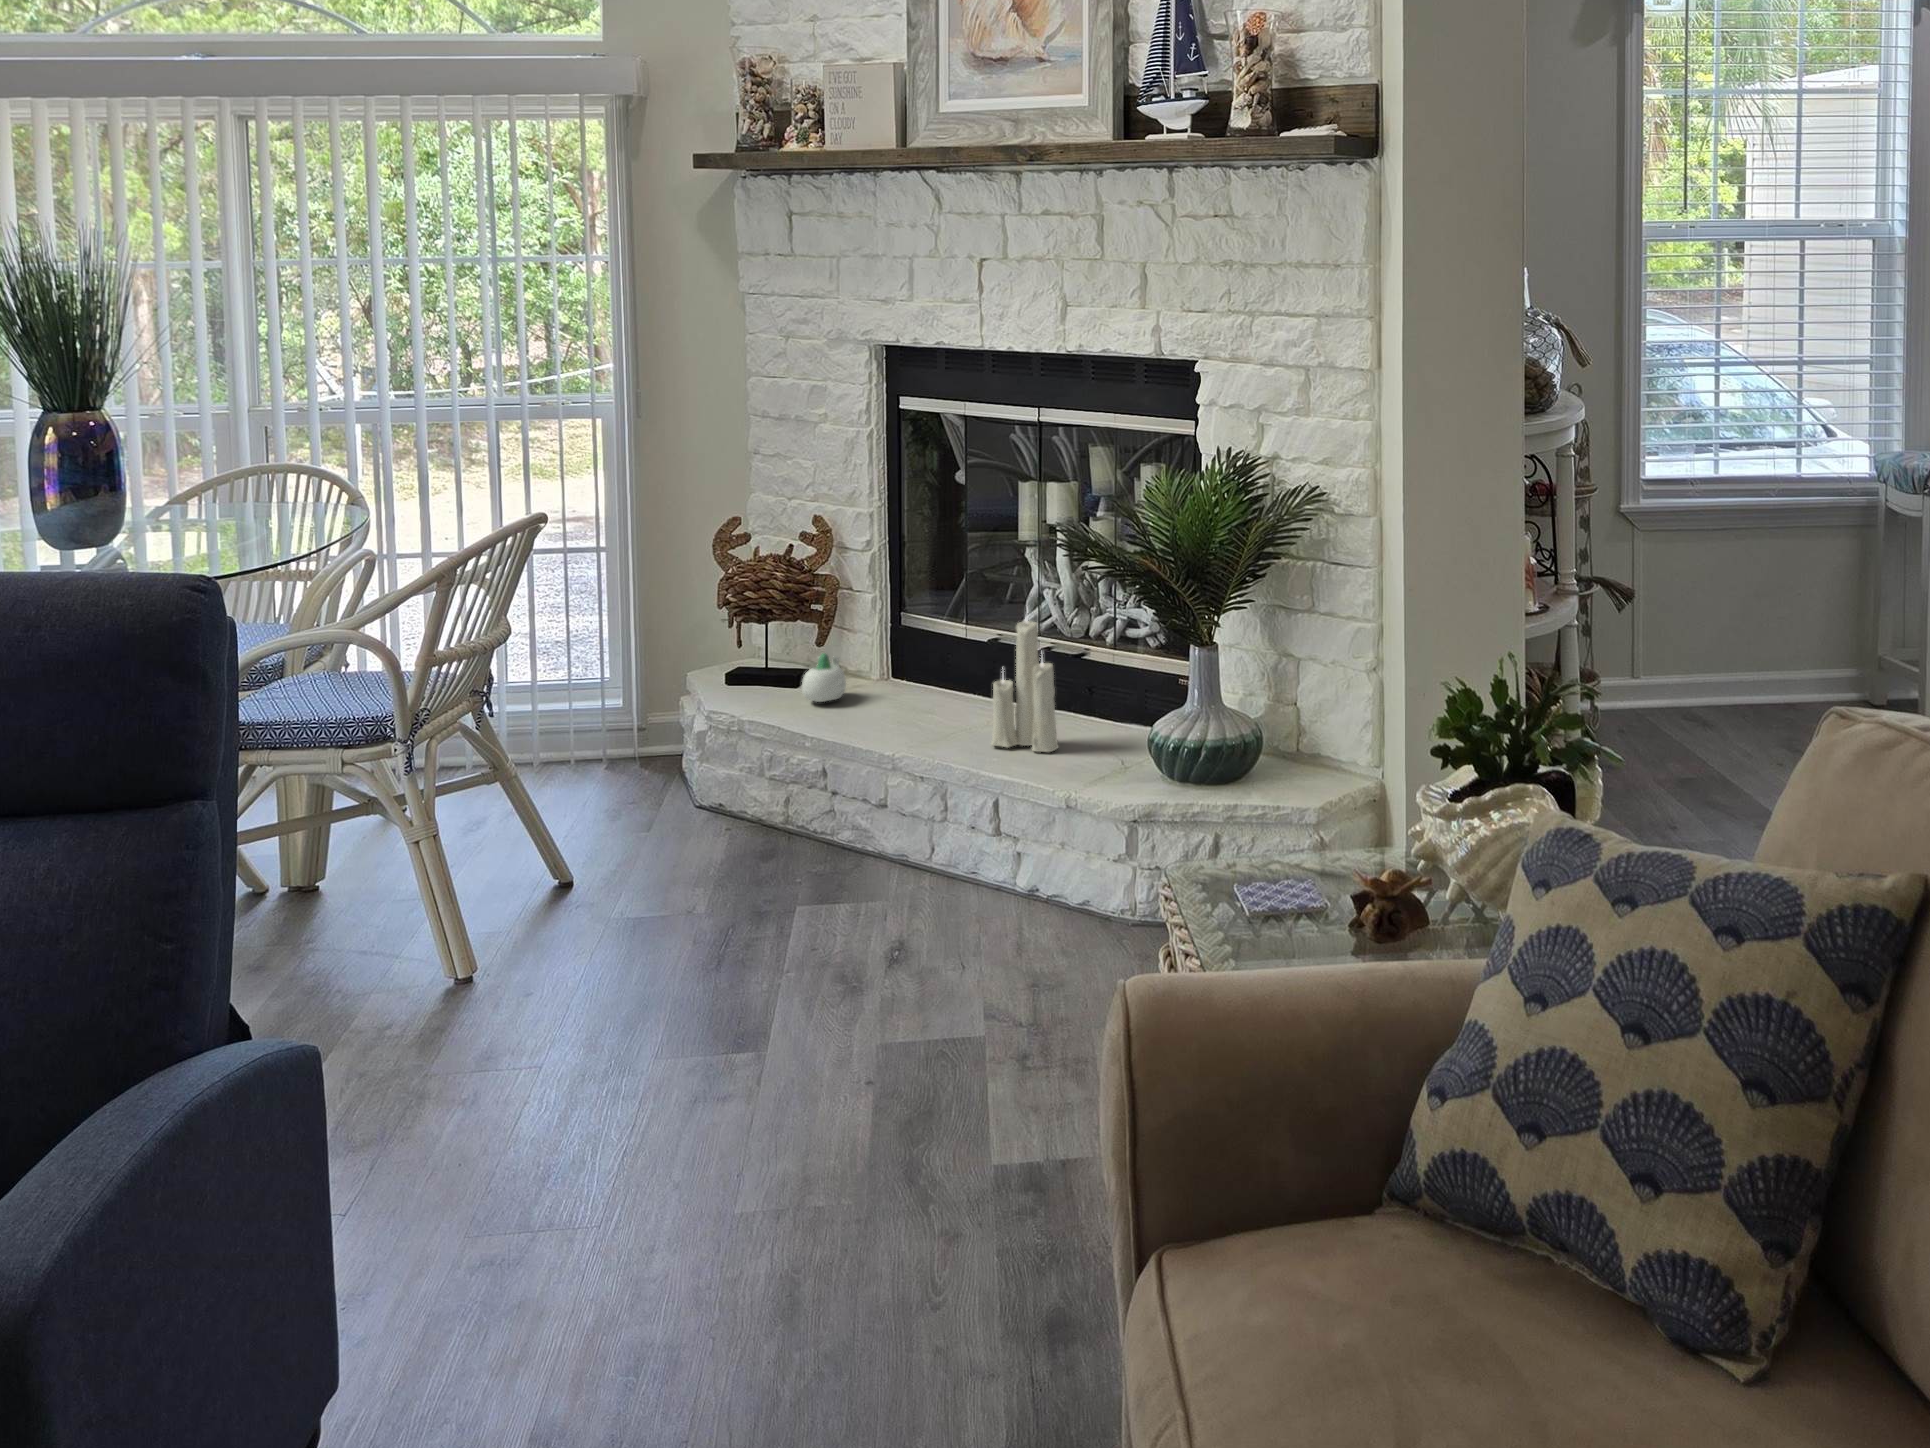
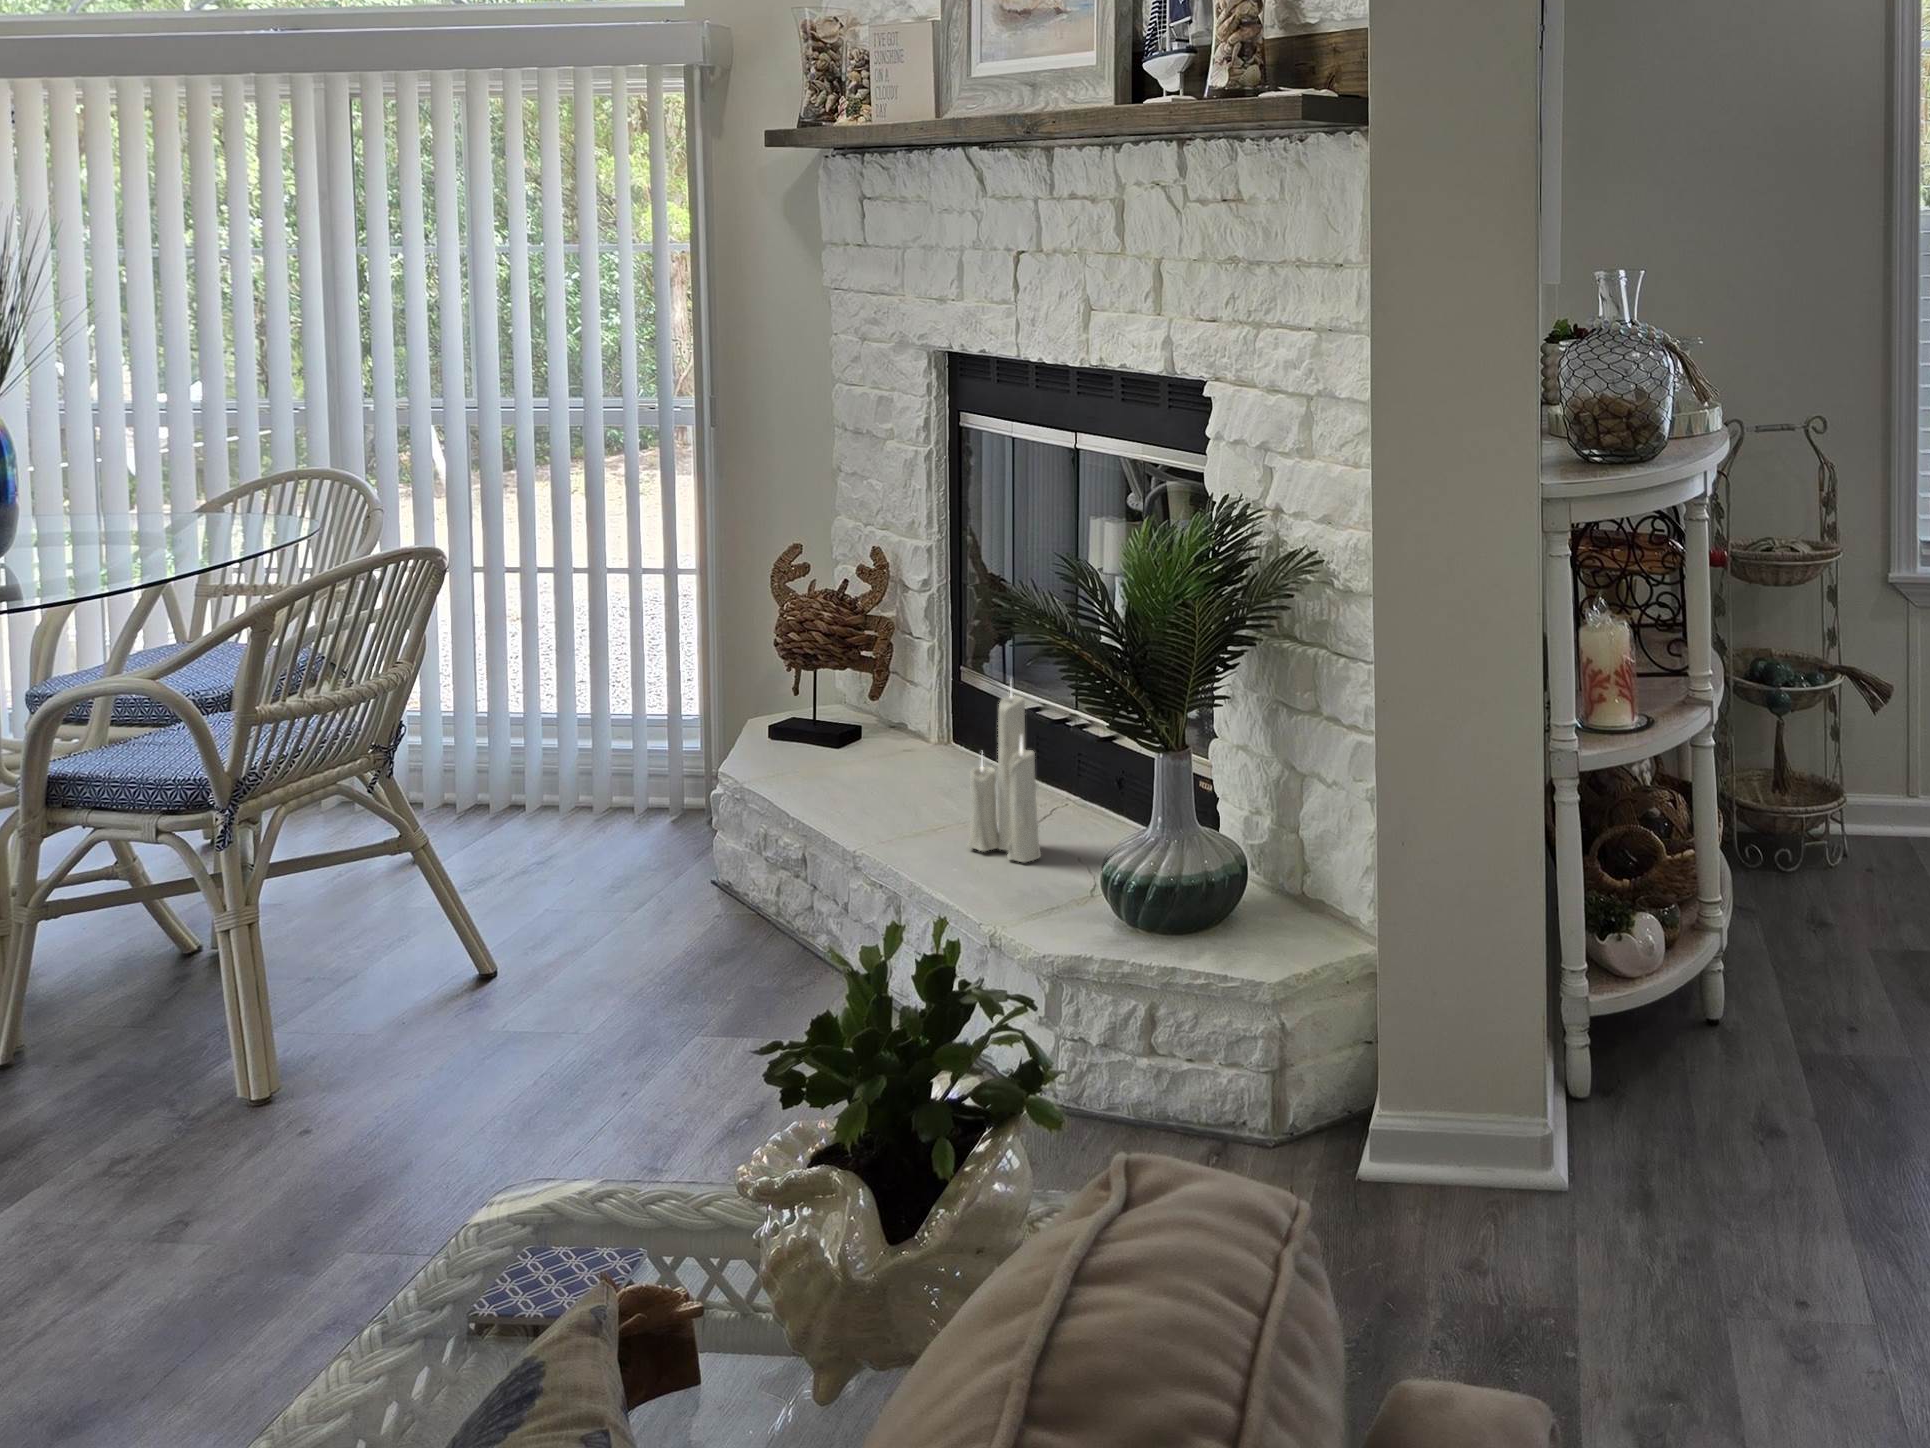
succulent planter: present [802,653,846,702] -> none [817,712,875,771]

